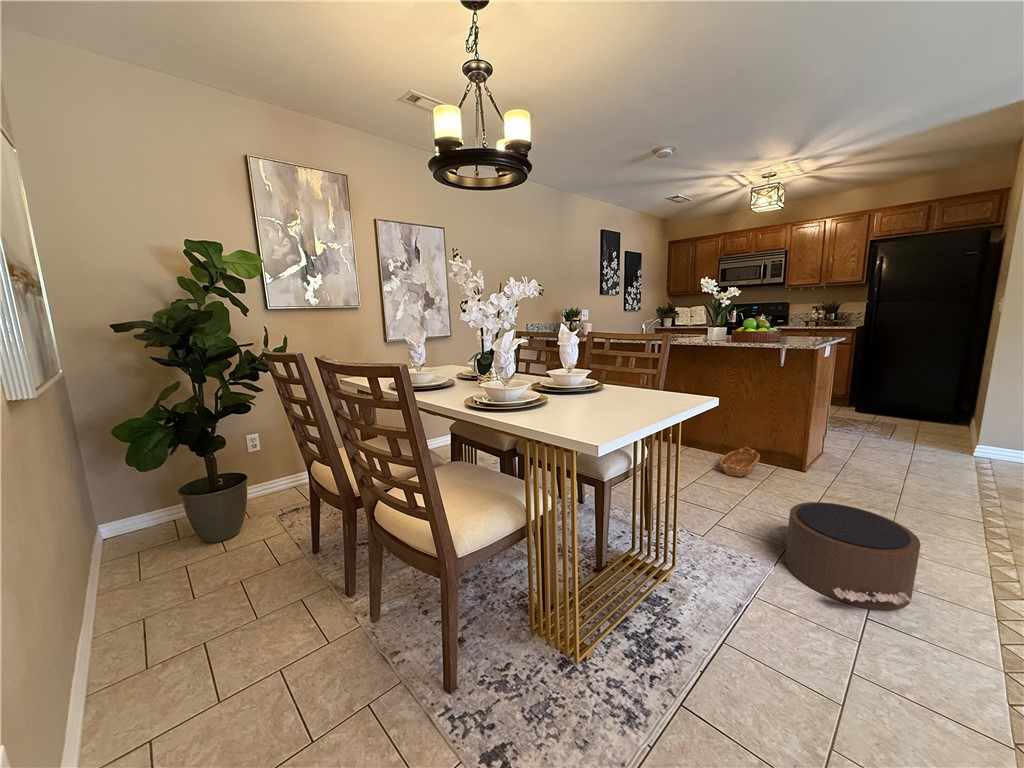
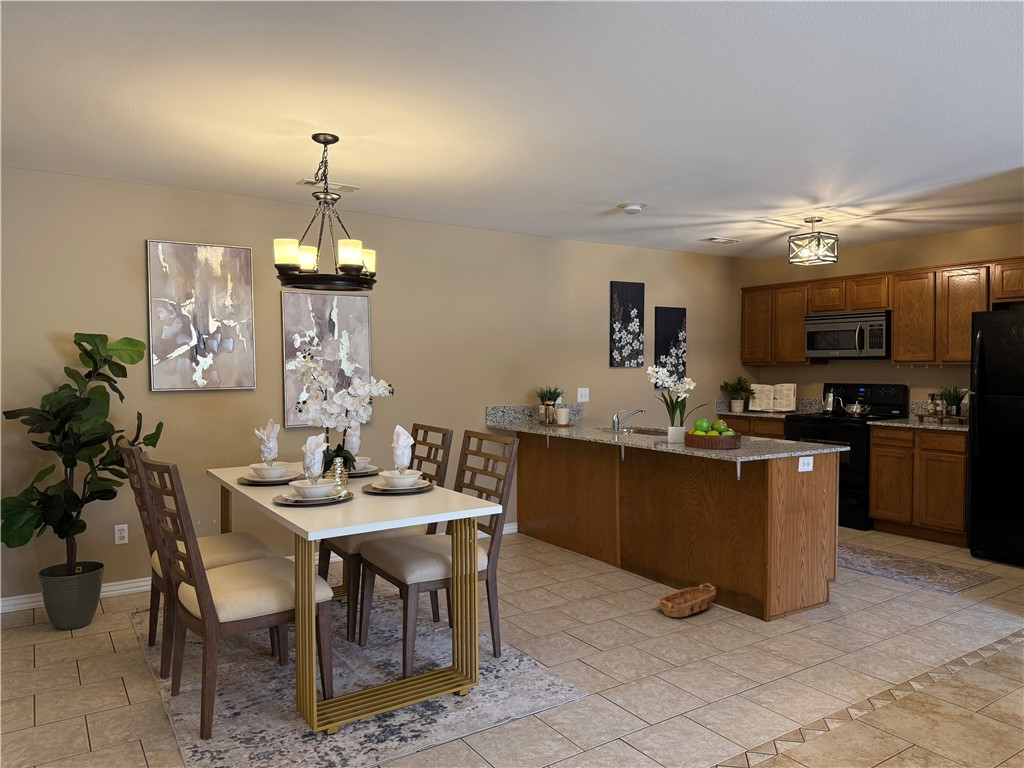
pouf: present [774,502,921,611] -> none [603,630,715,736]

